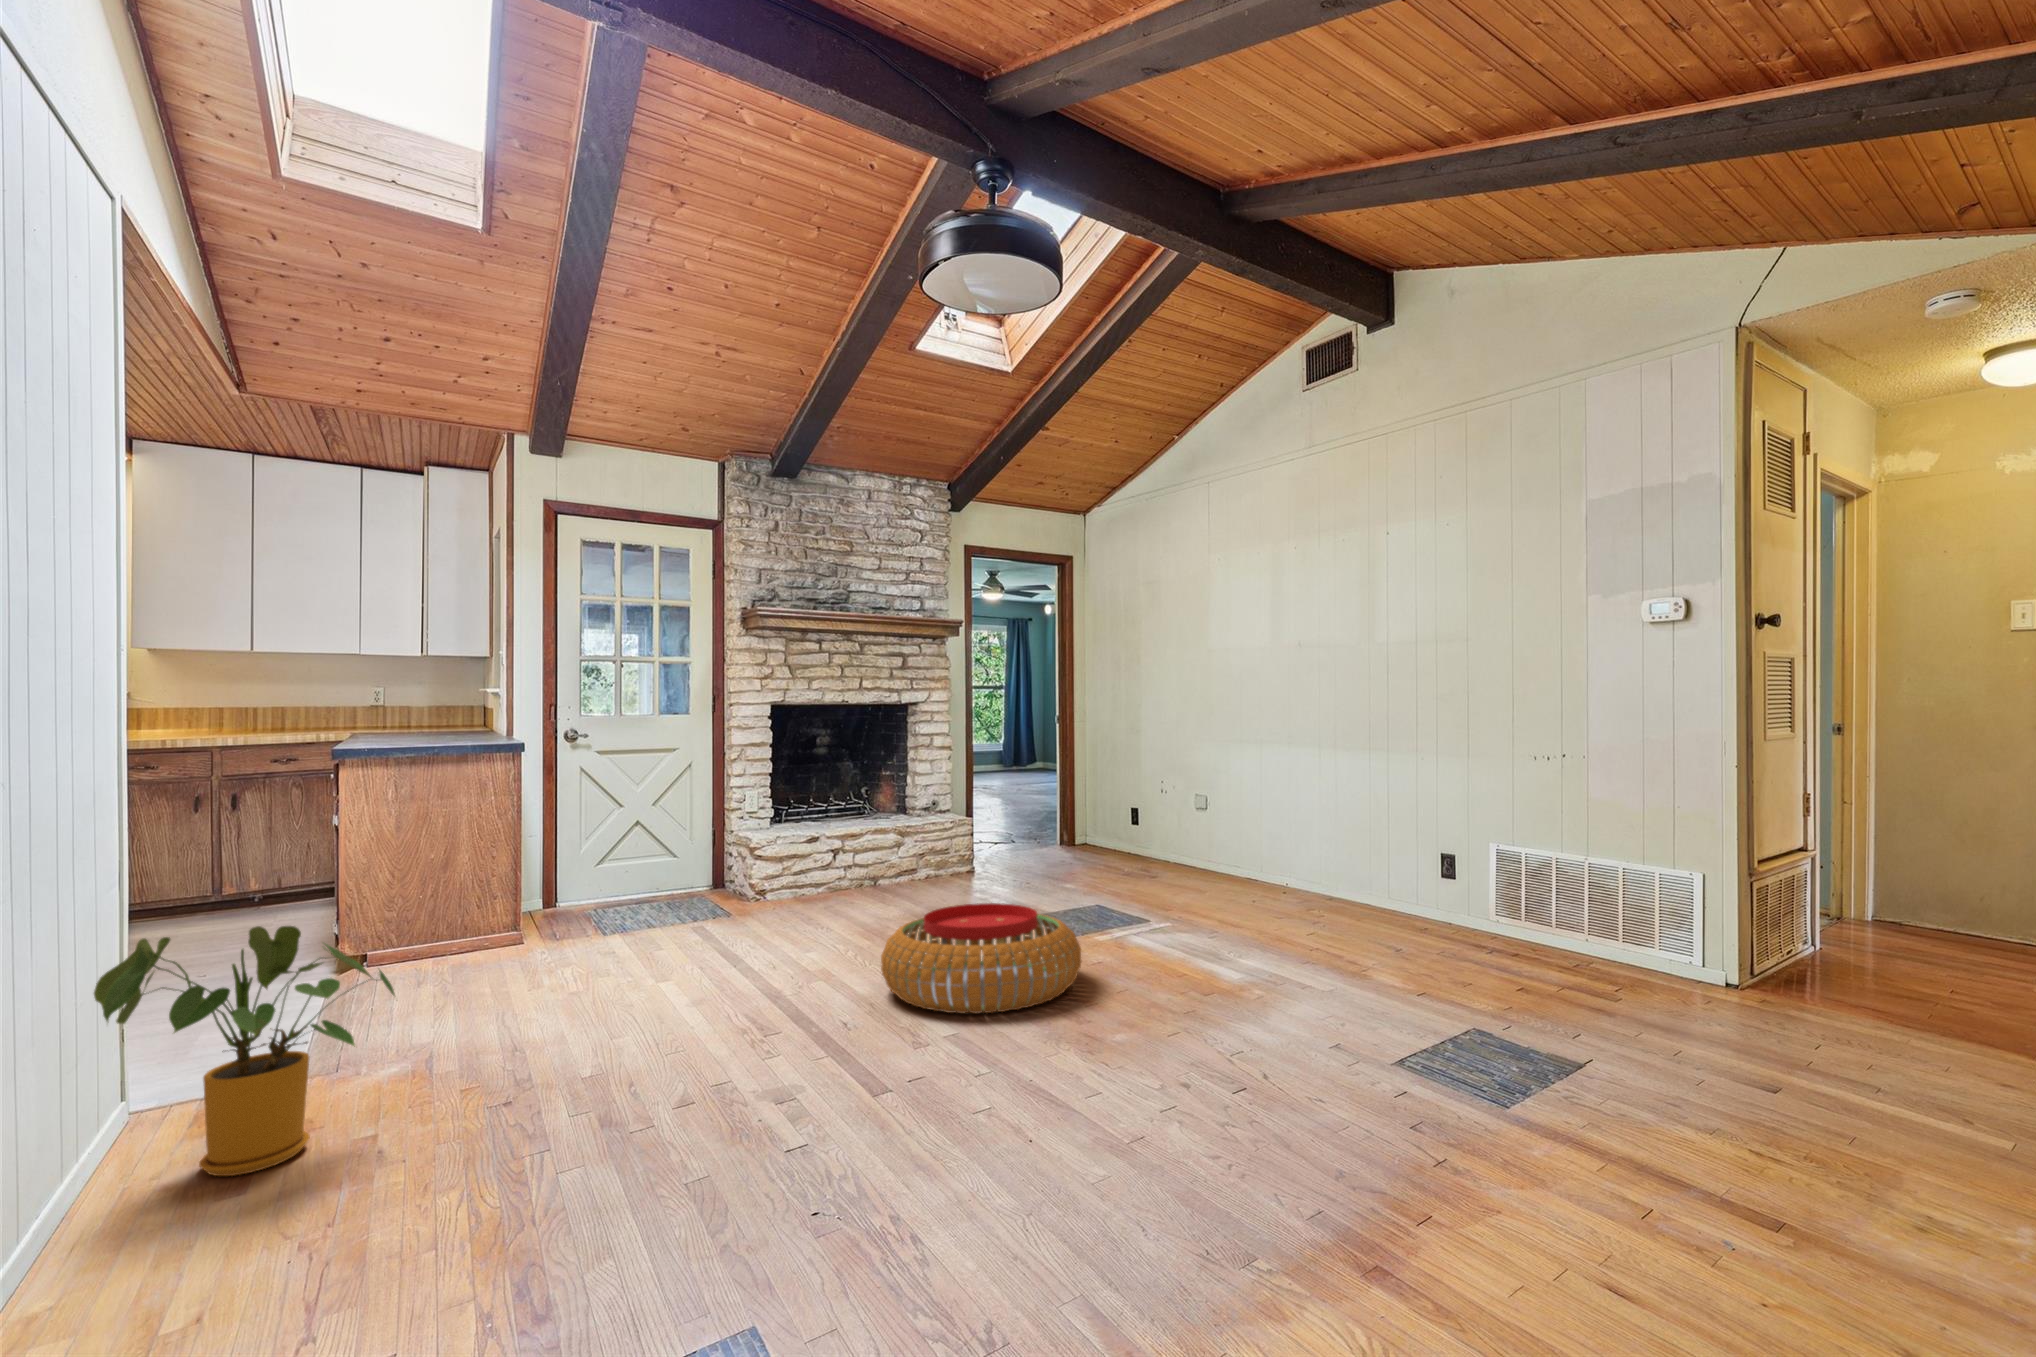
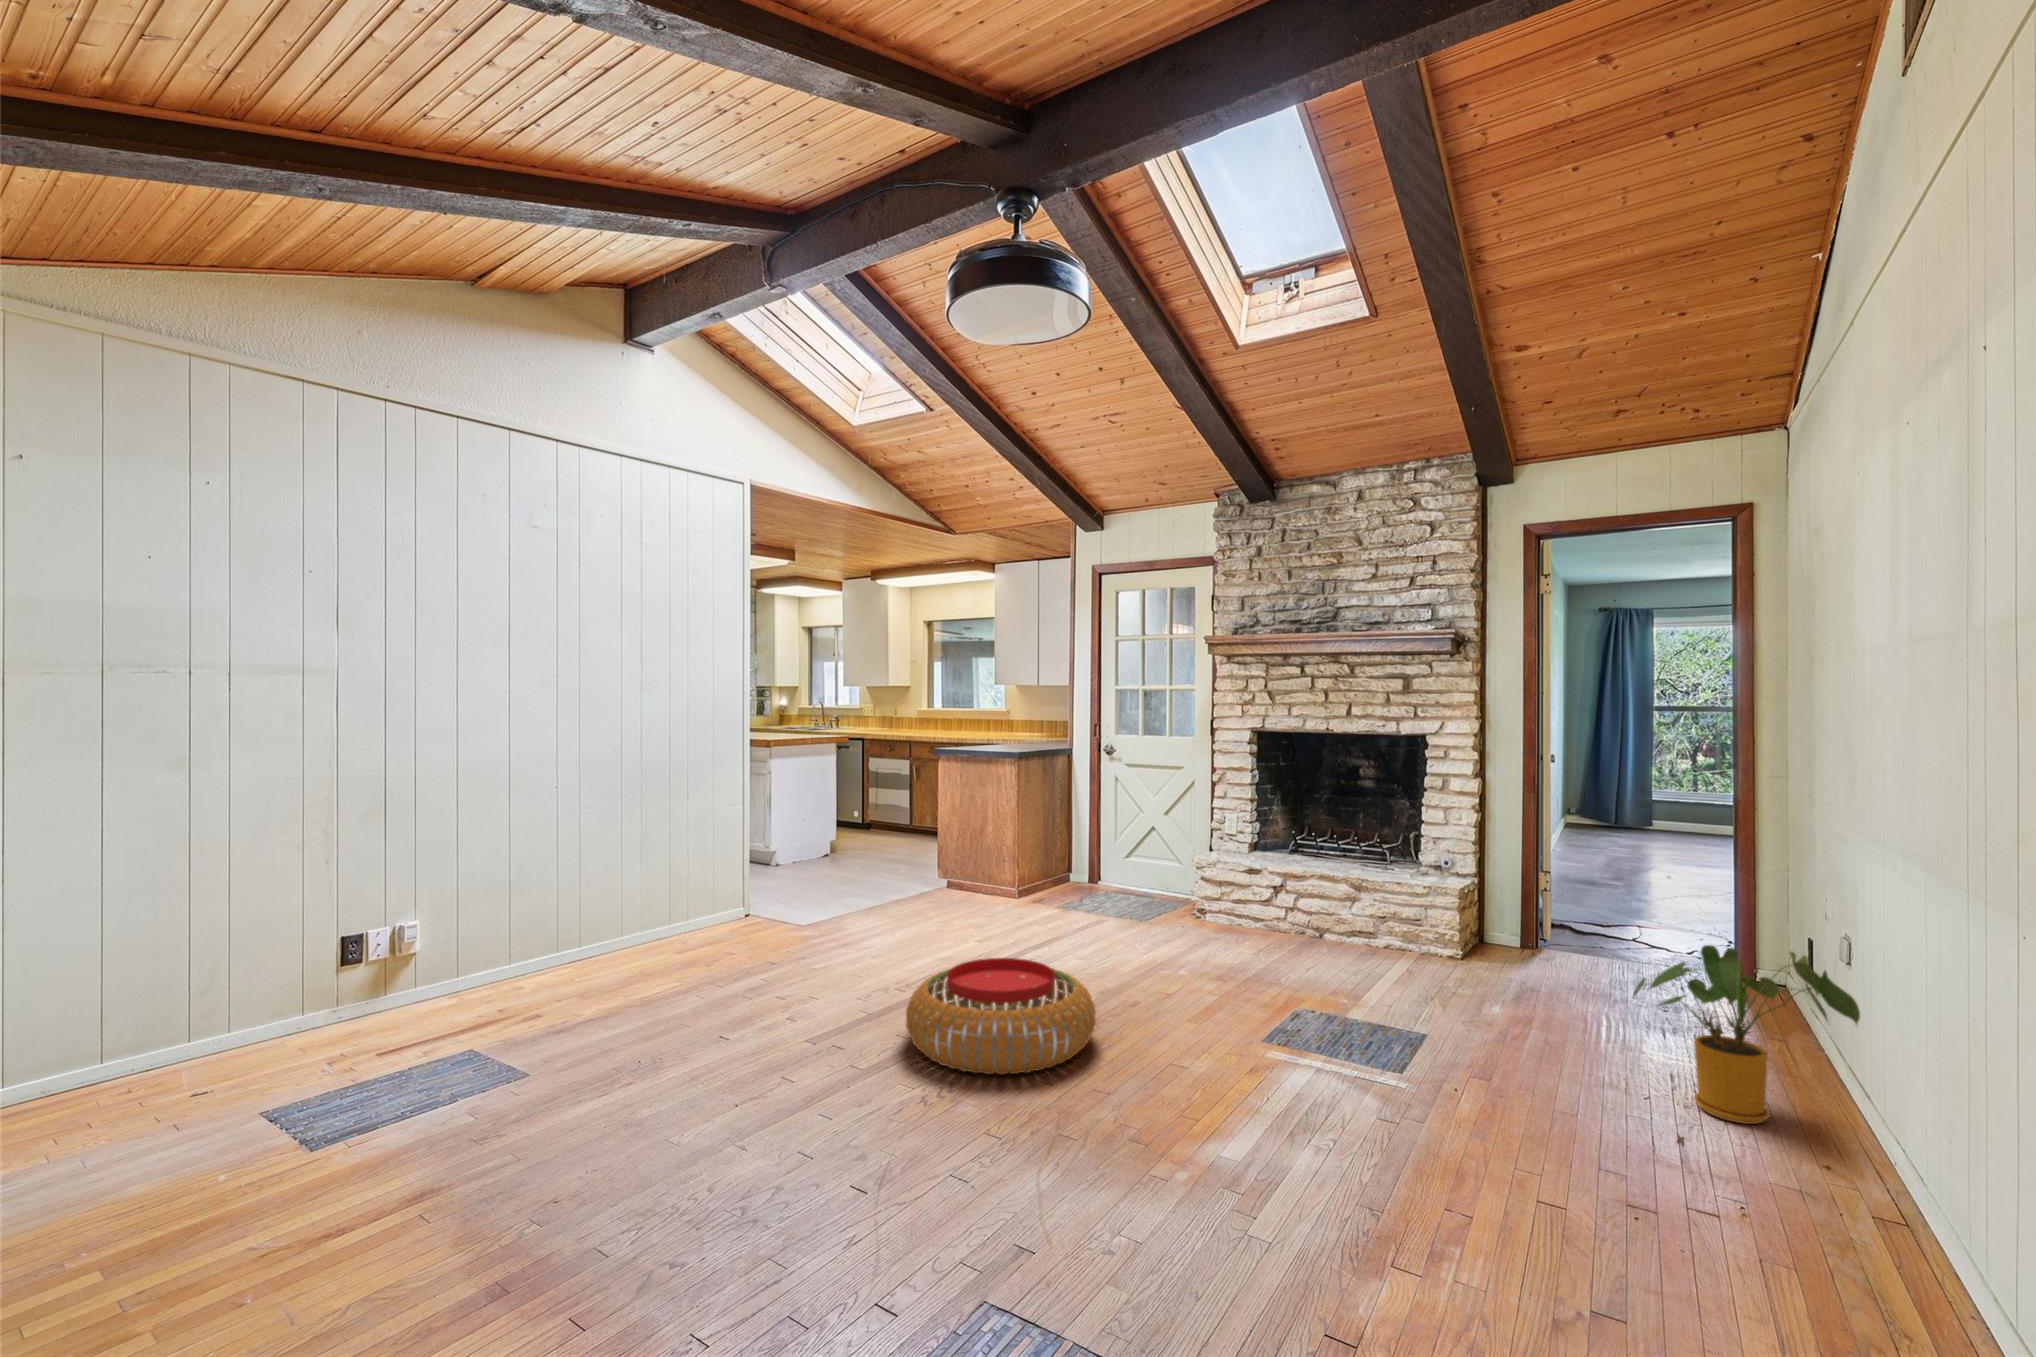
house plant: present [94,926,395,1176] -> present [1633,945,1860,1124]

